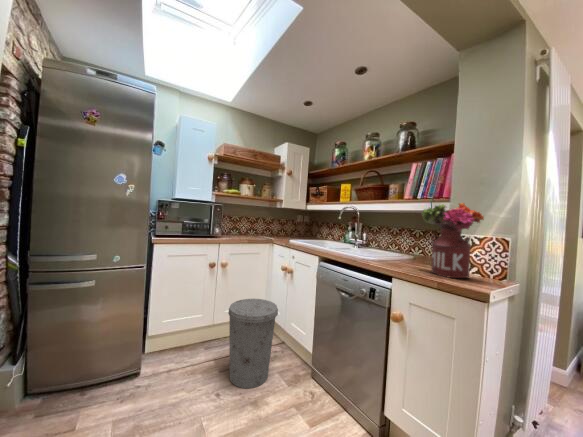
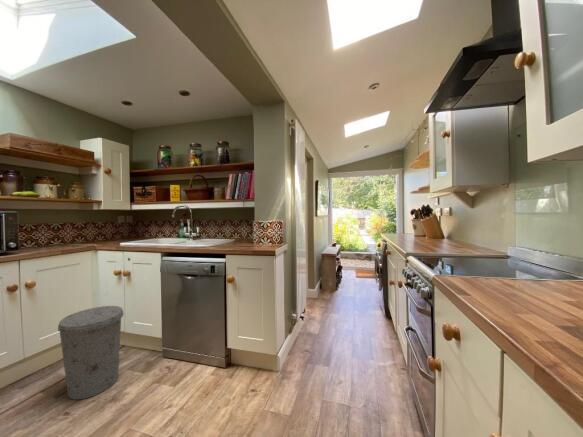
flower arrangement: present [422,203,484,278] -> none [239,203,272,248]

